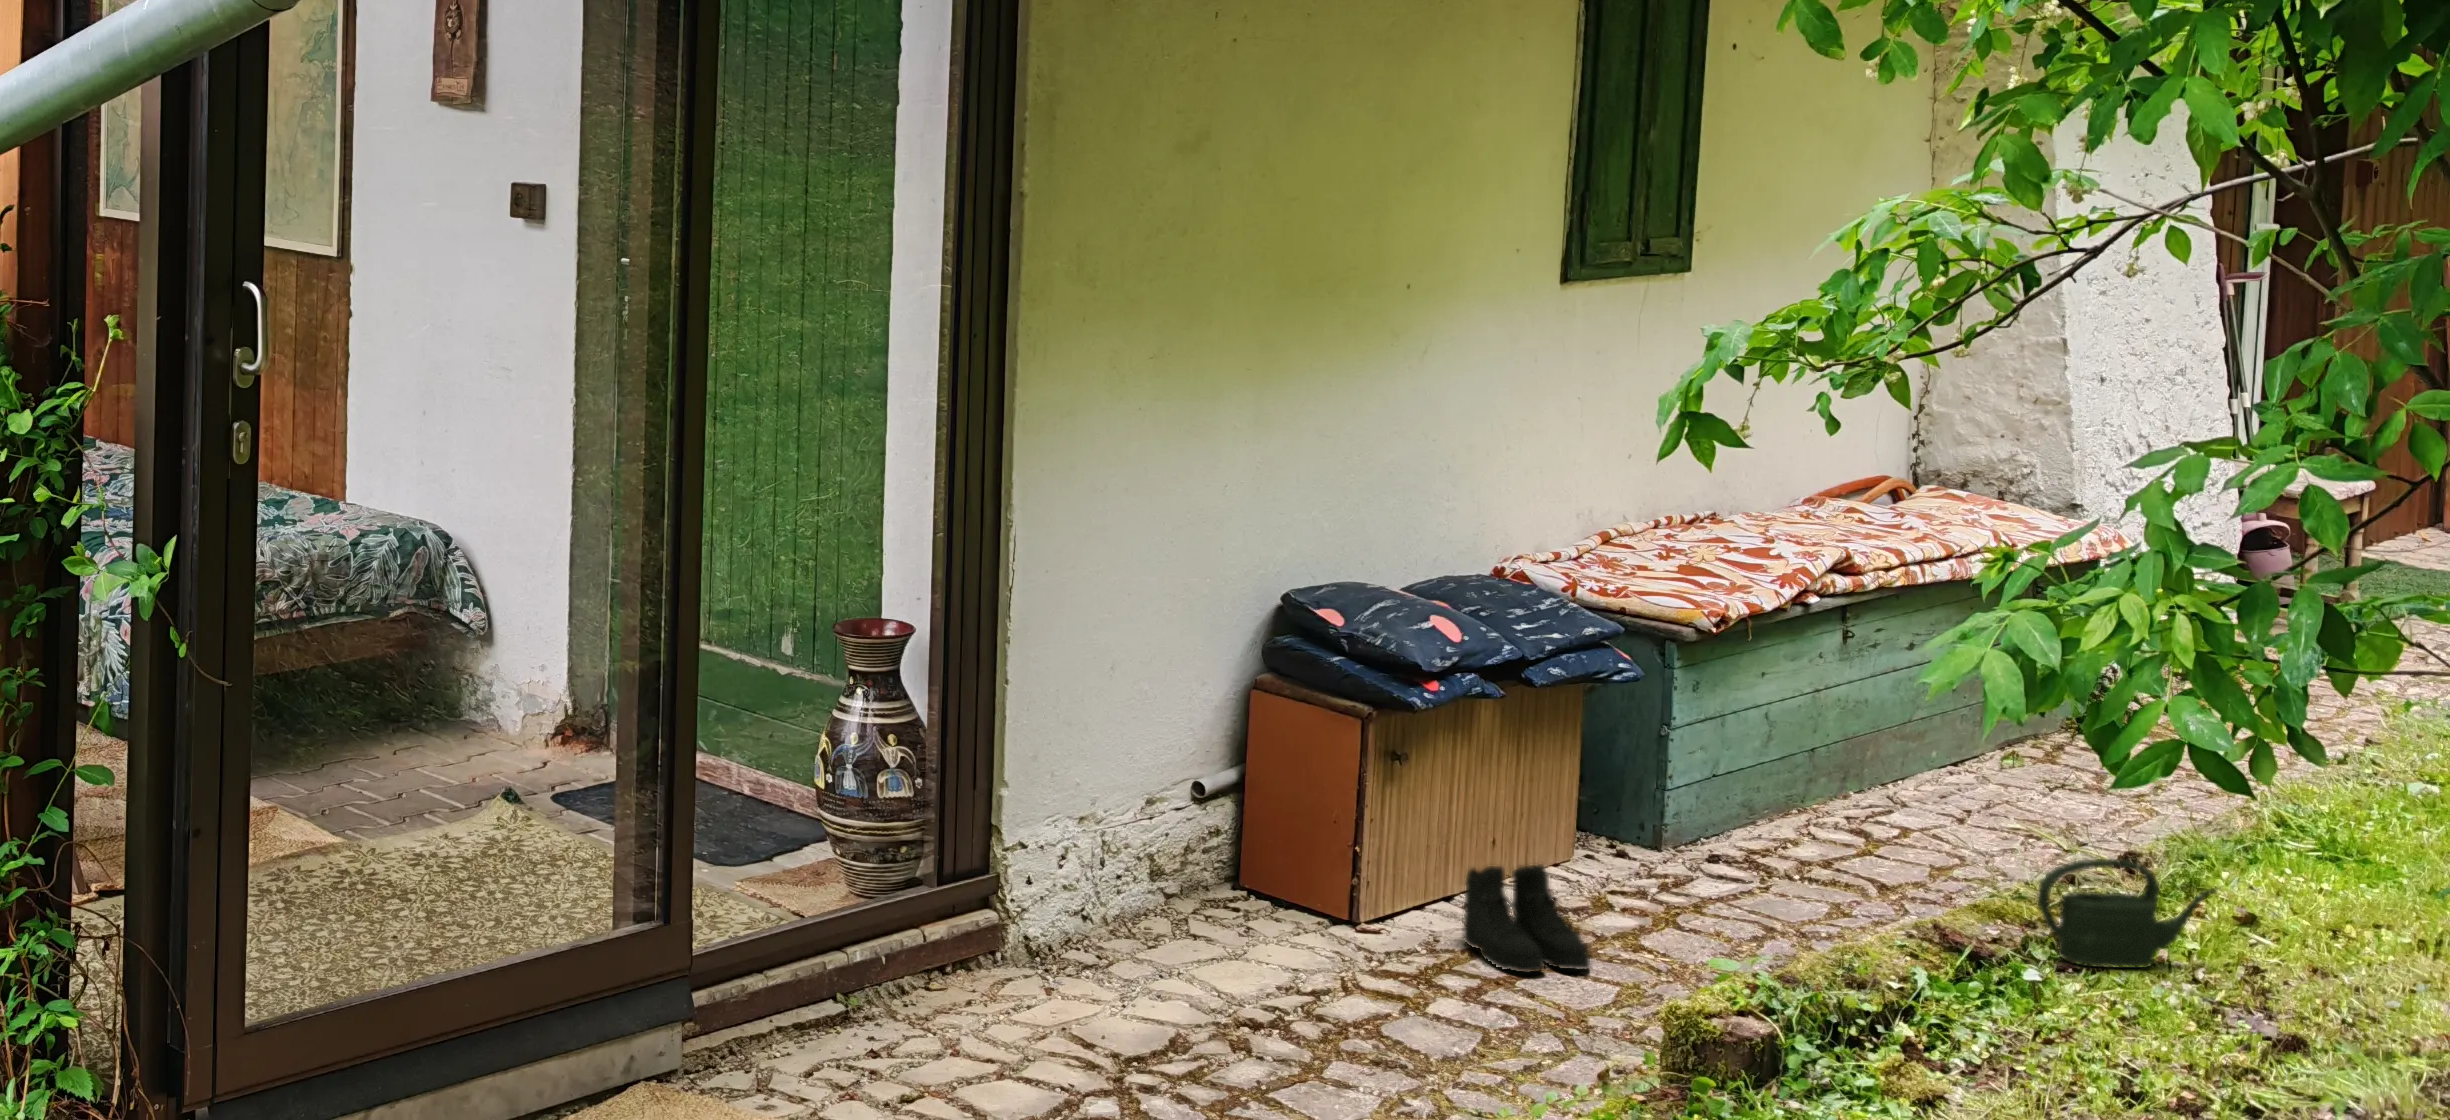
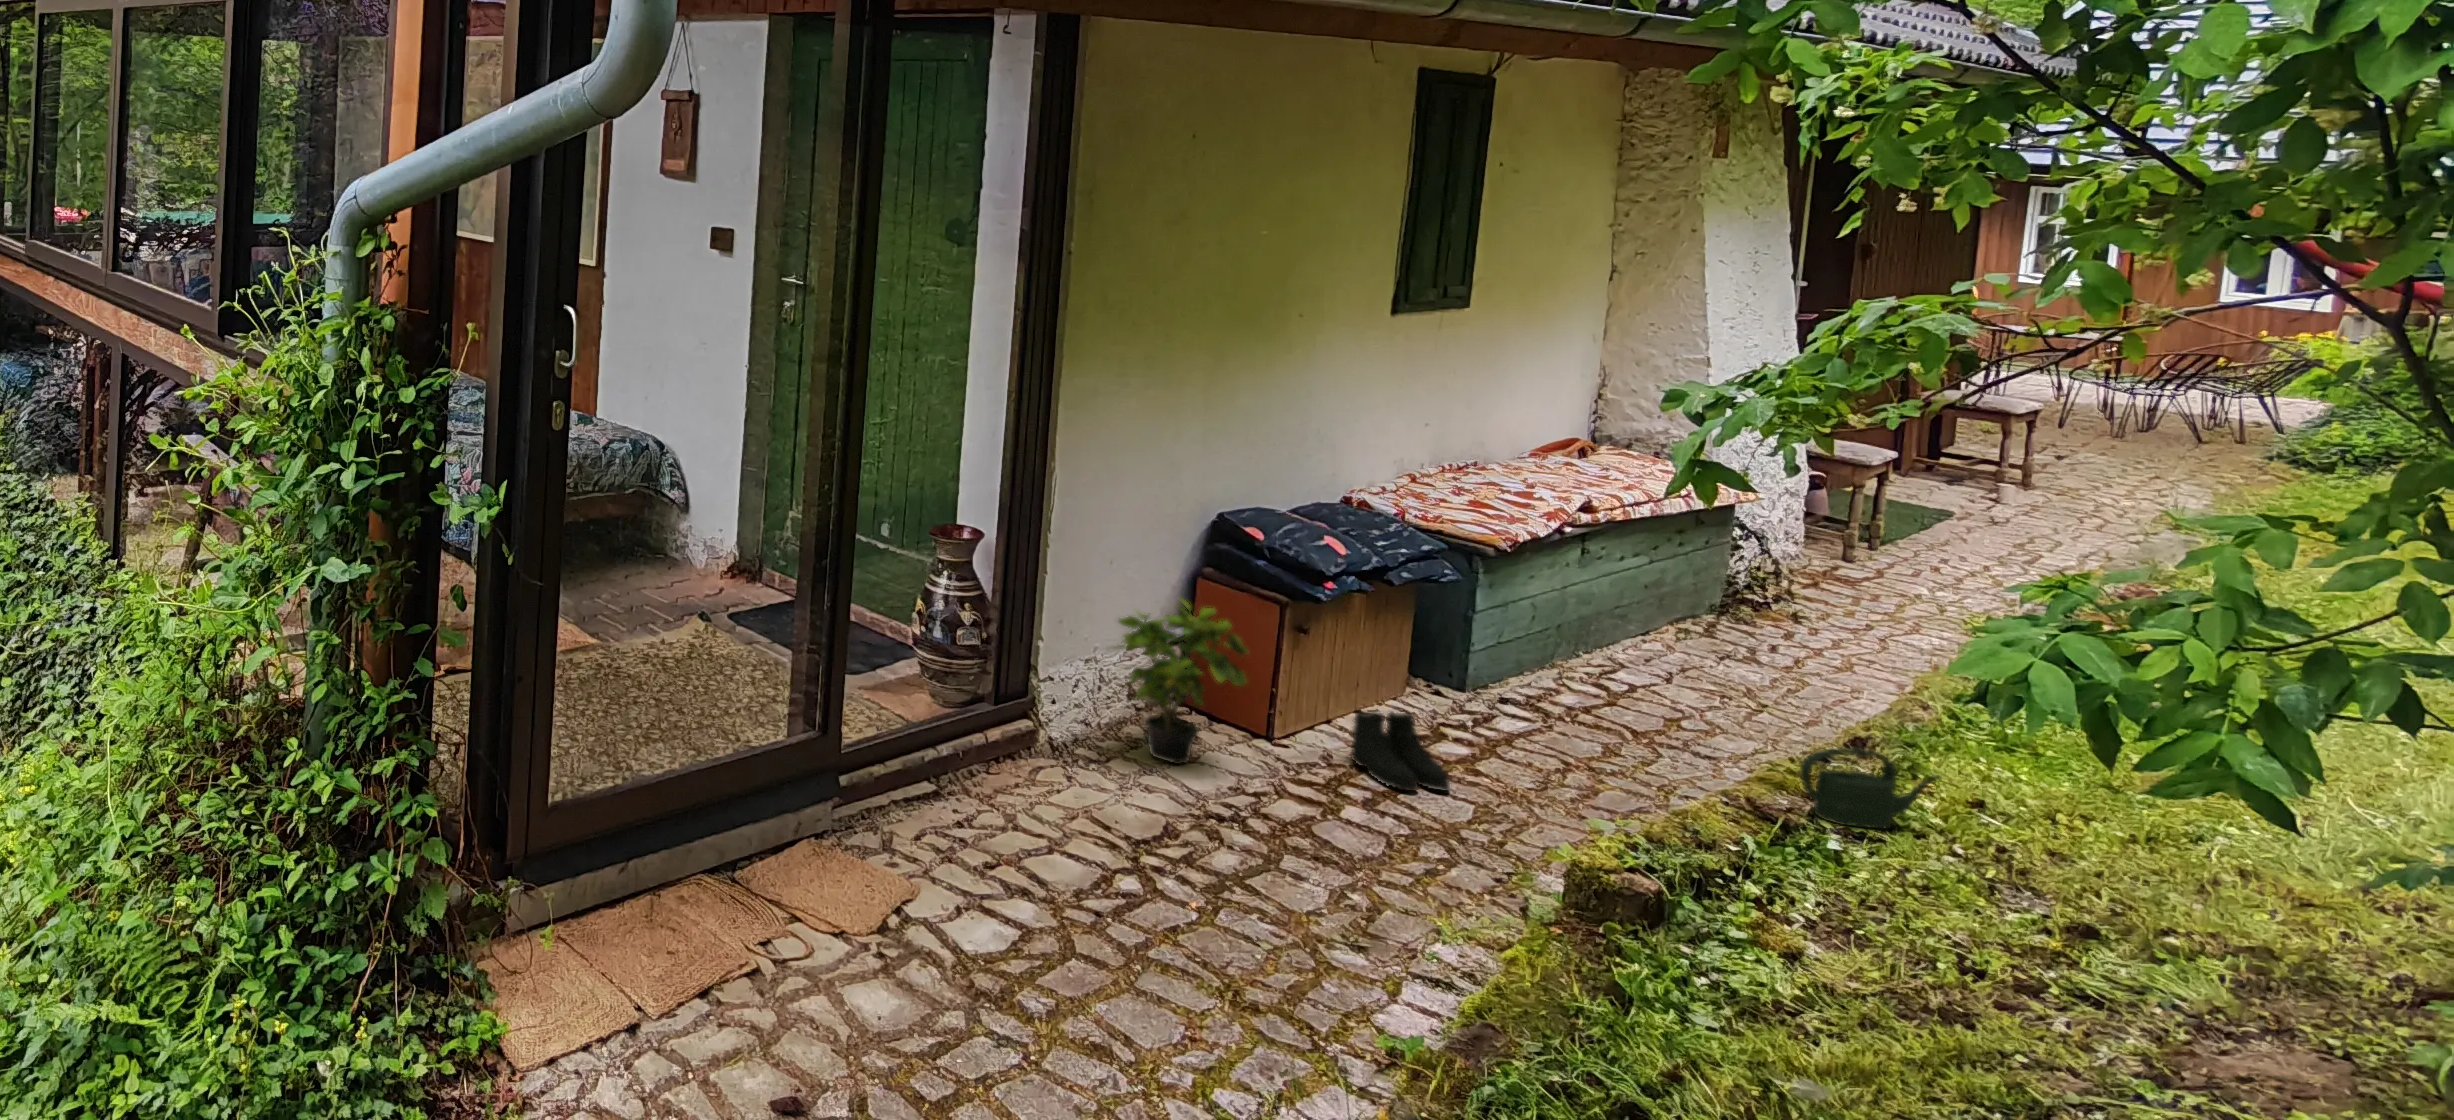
potted plant: none [1099,712,1307,961] -> present [1114,599,1248,764]

